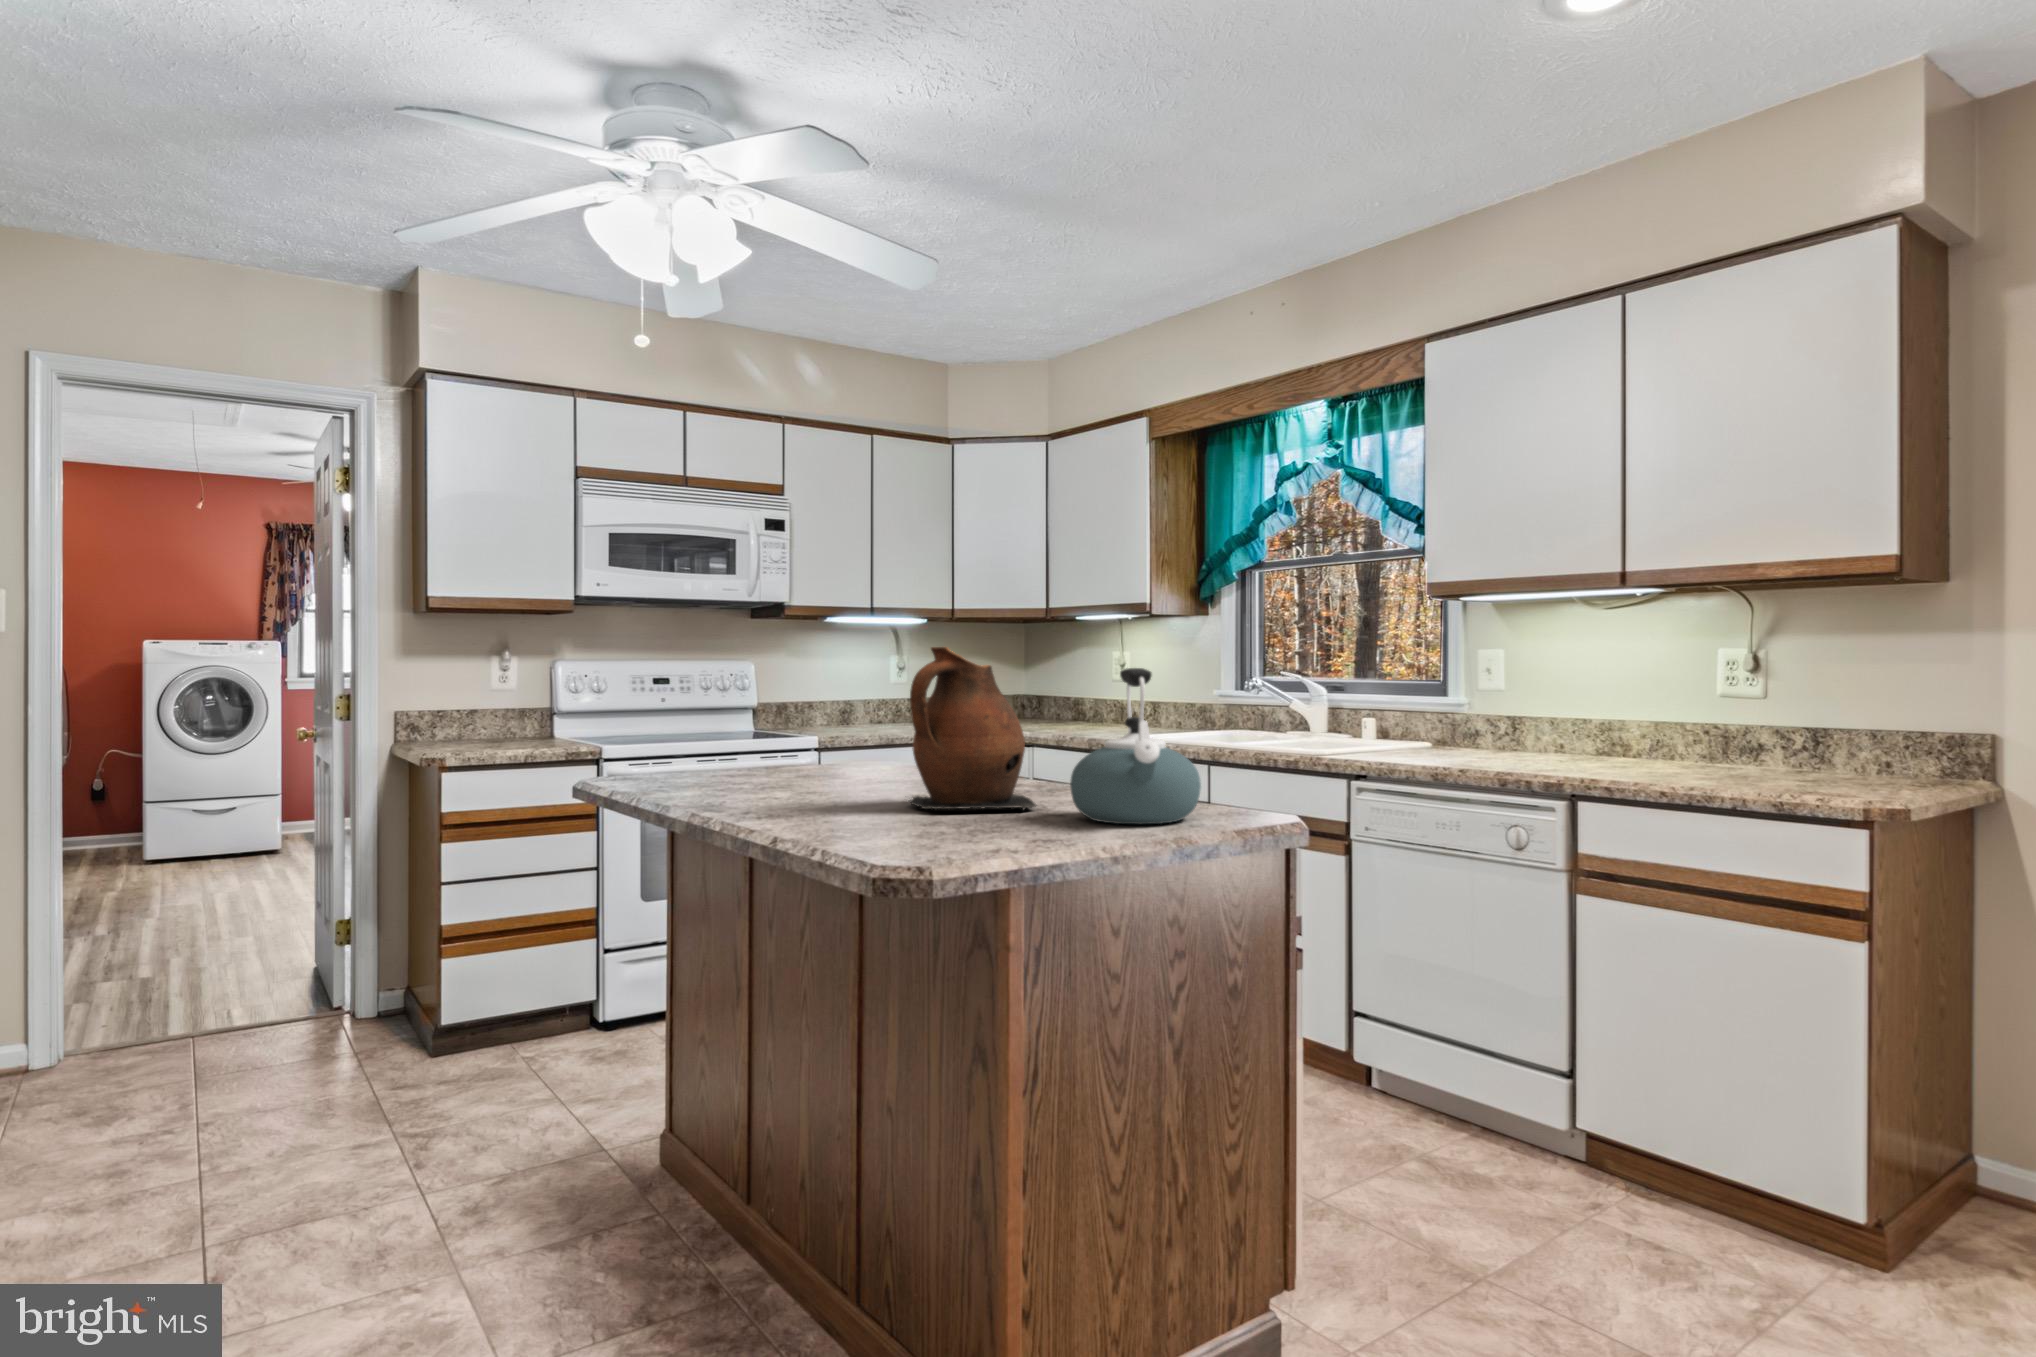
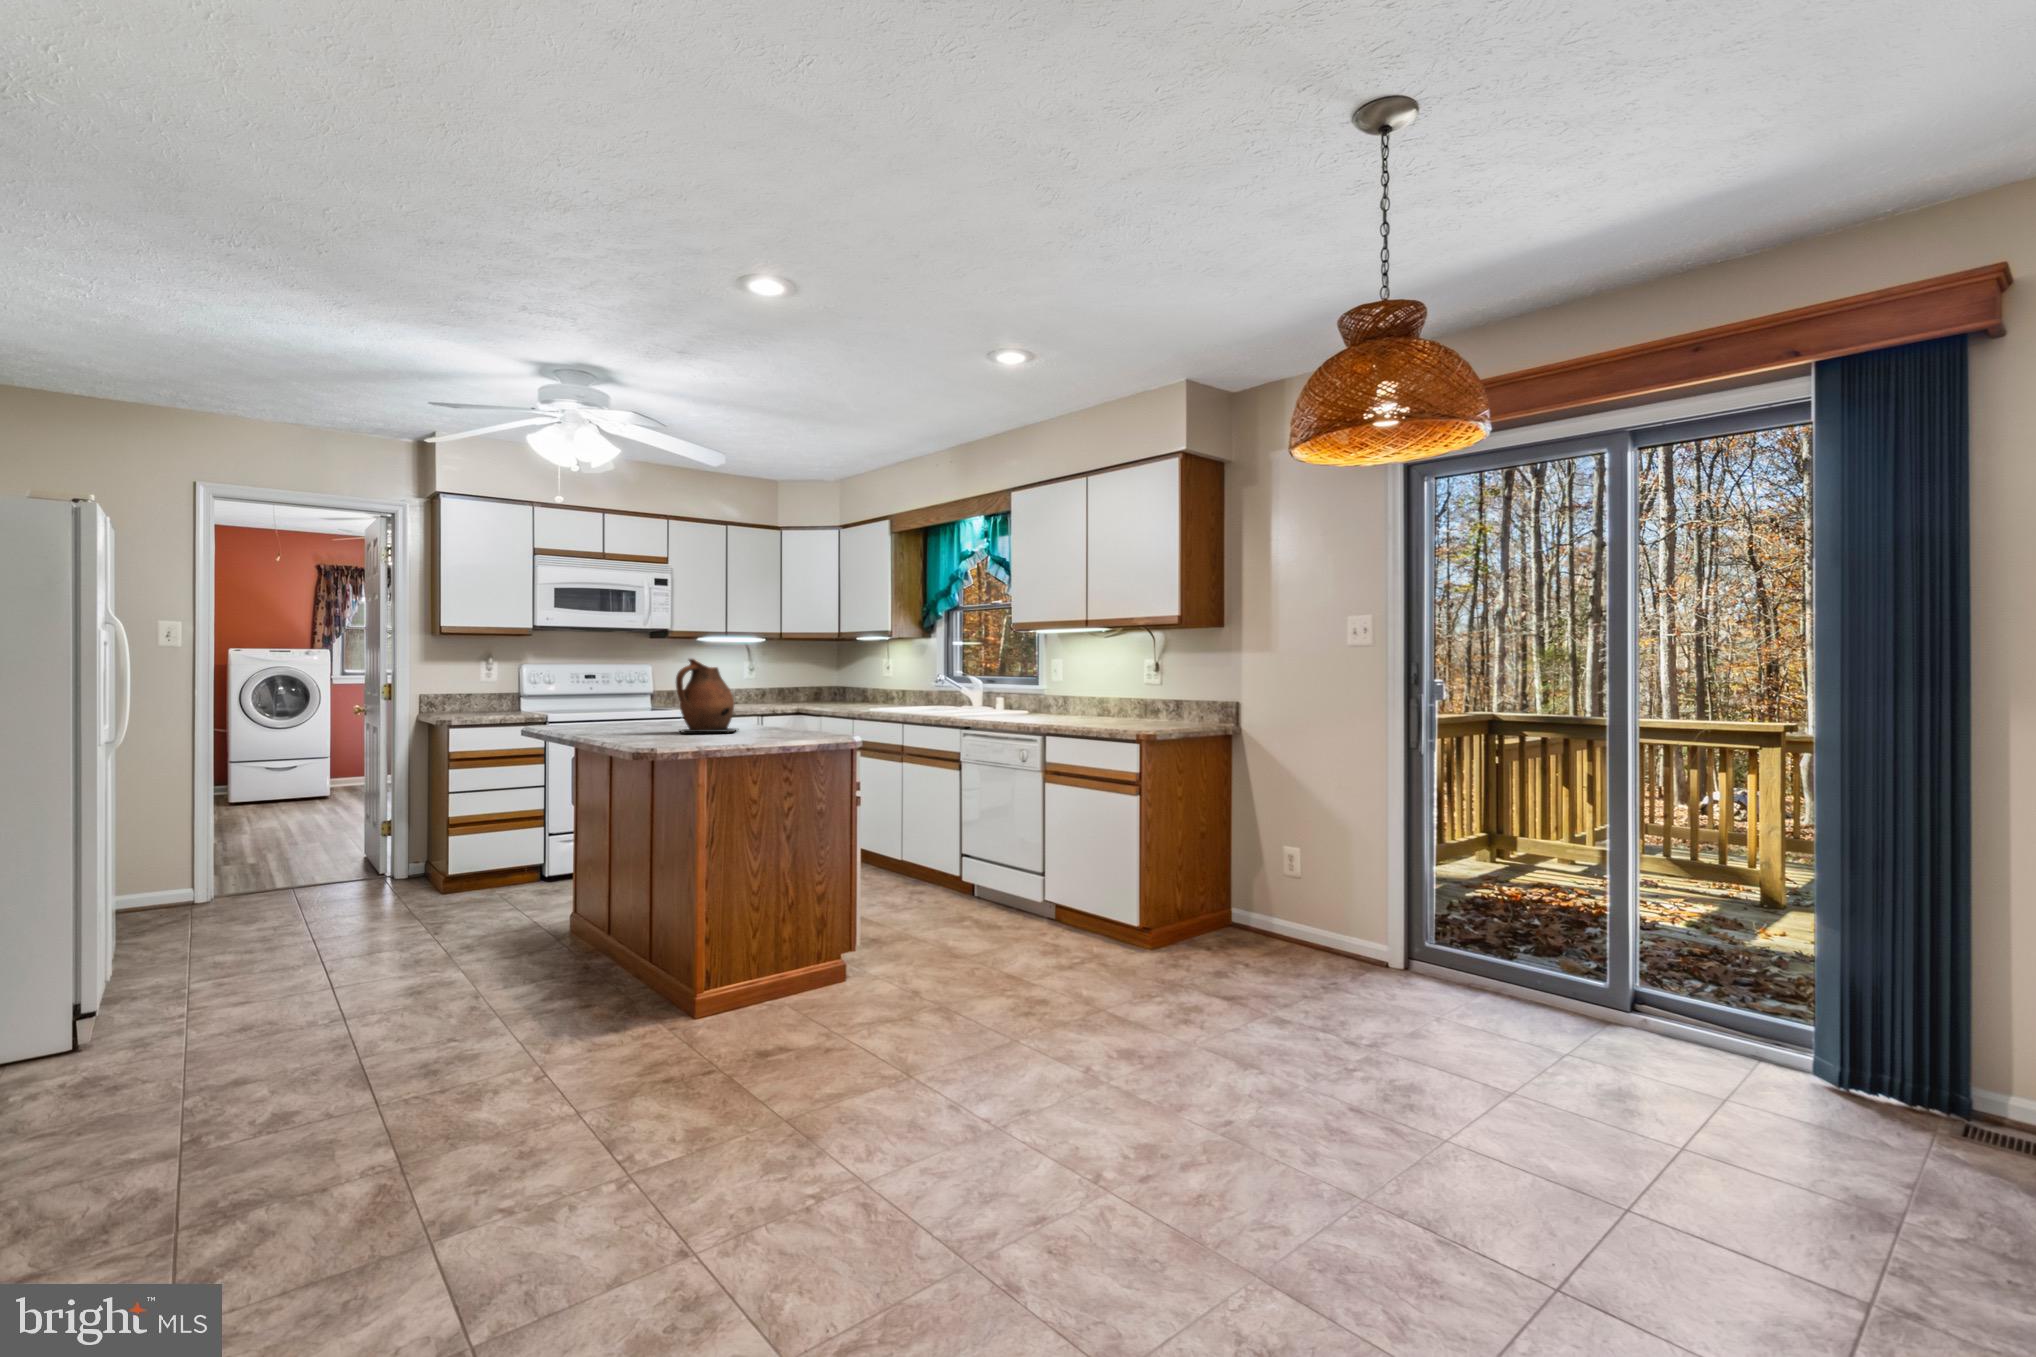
kettle: present [1070,668,1201,824] -> none [742,669,801,736]

